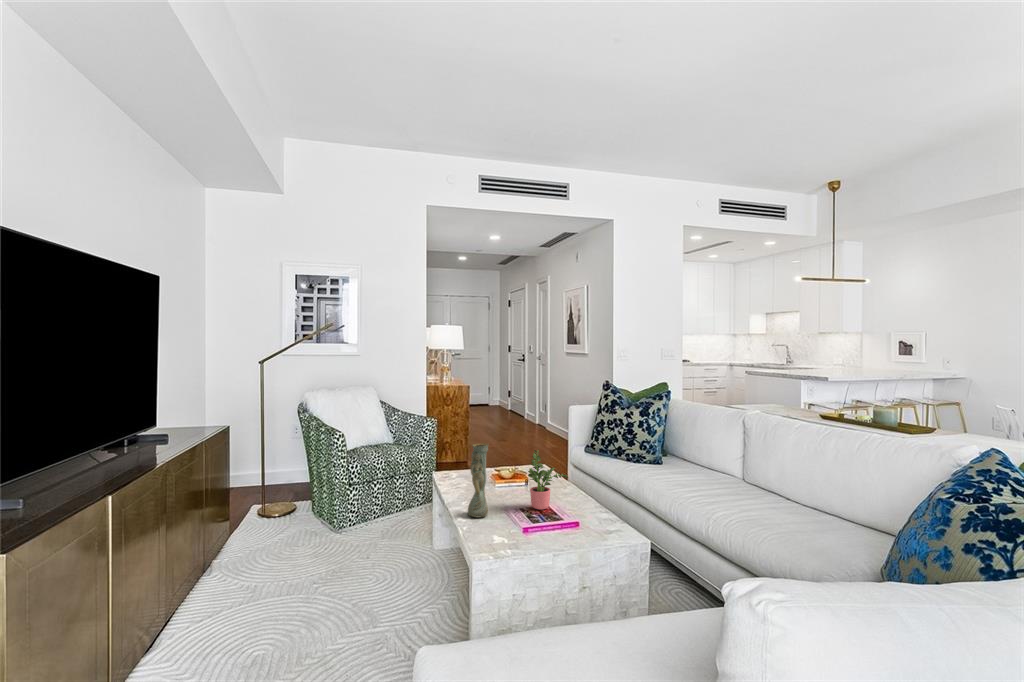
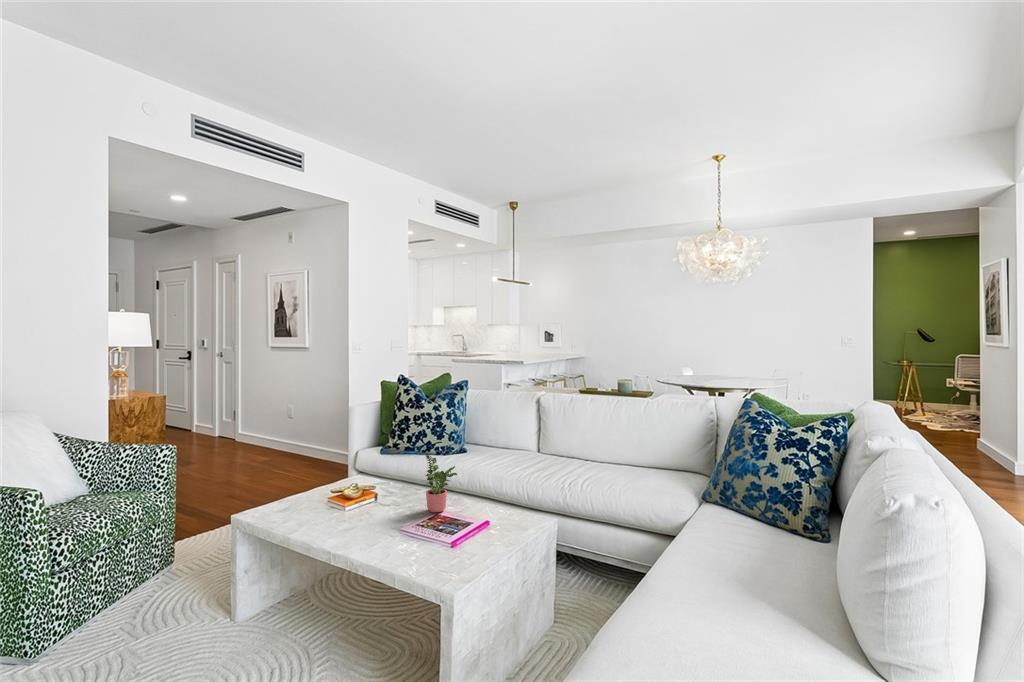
vase: present [468,443,488,517] -> none [377,453,402,536]

